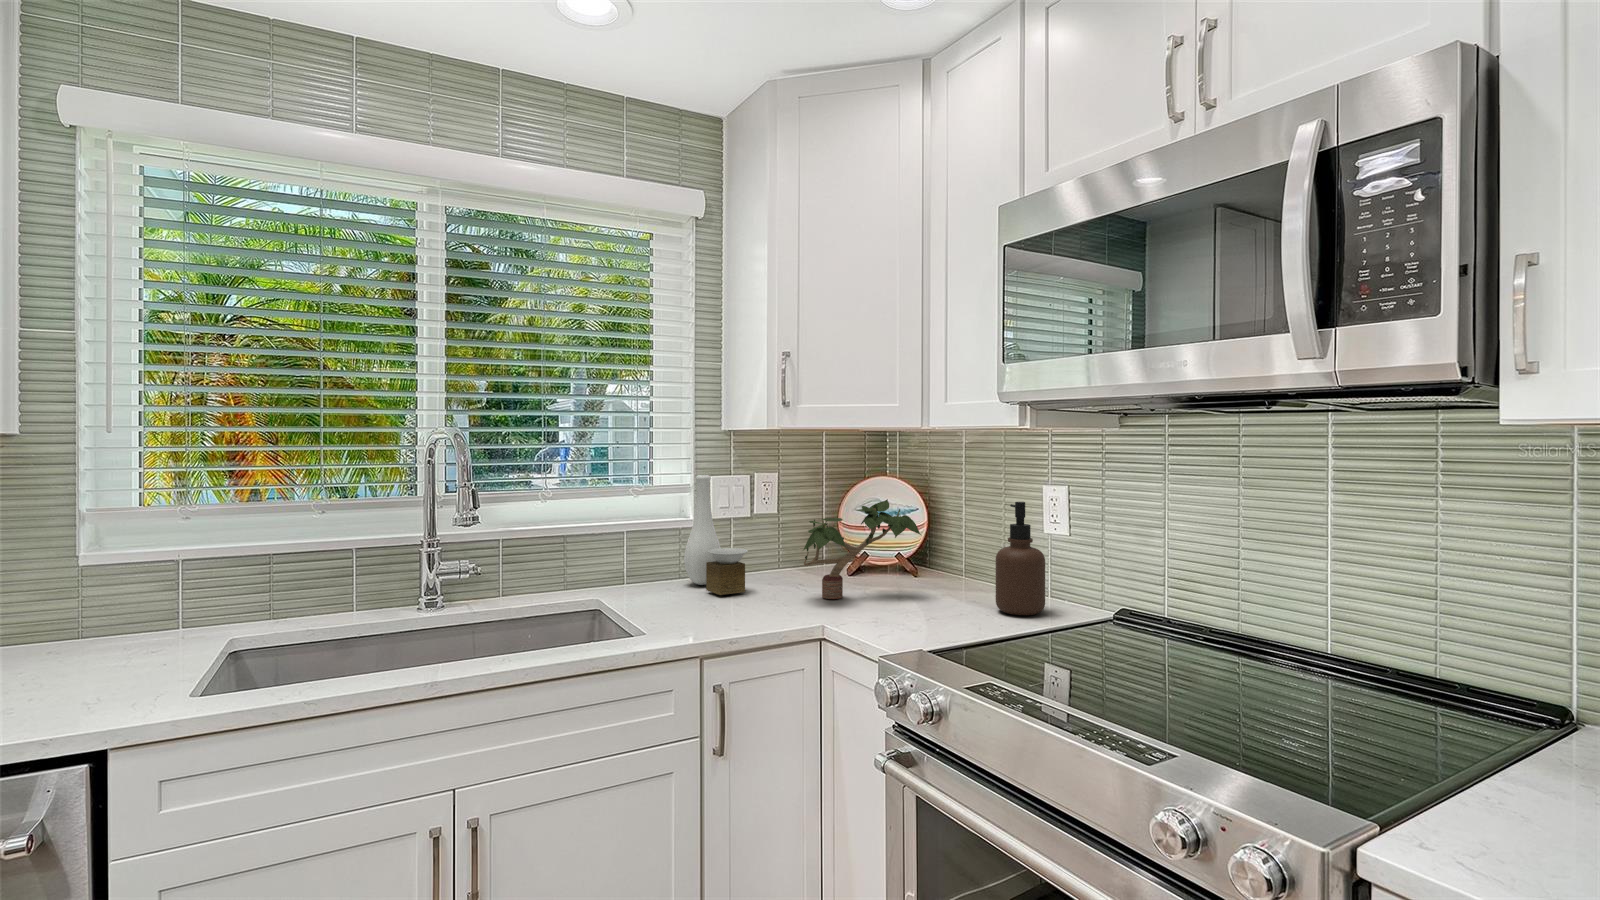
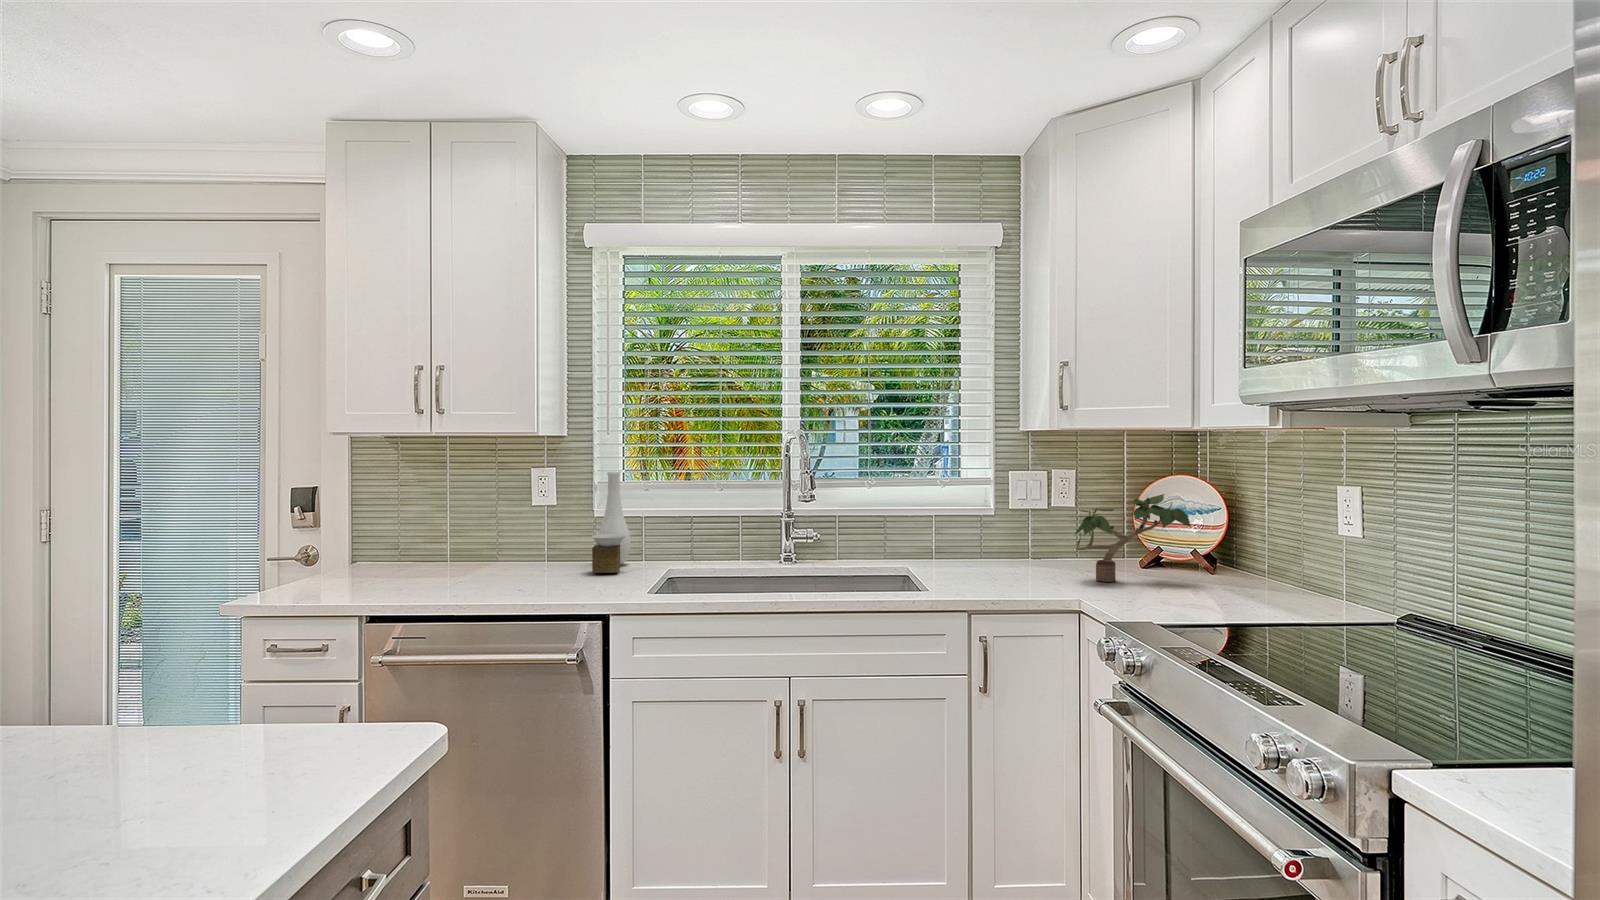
vase: present [684,475,748,595] -> present [591,471,630,573]
soap dispenser: present [996,502,1045,615] -> none [1257,497,1311,607]

